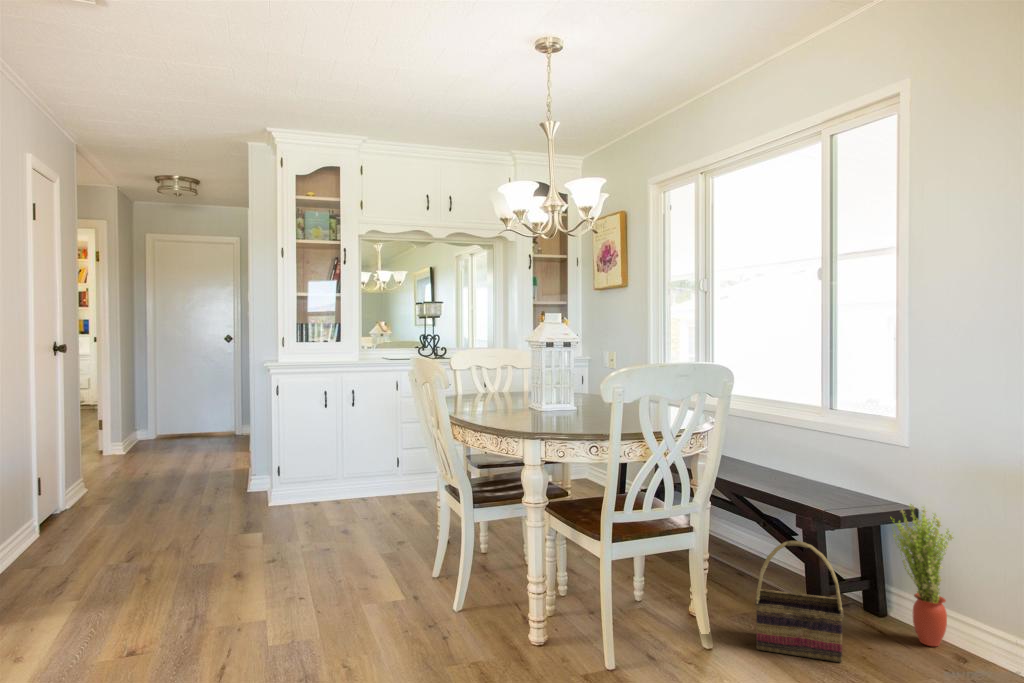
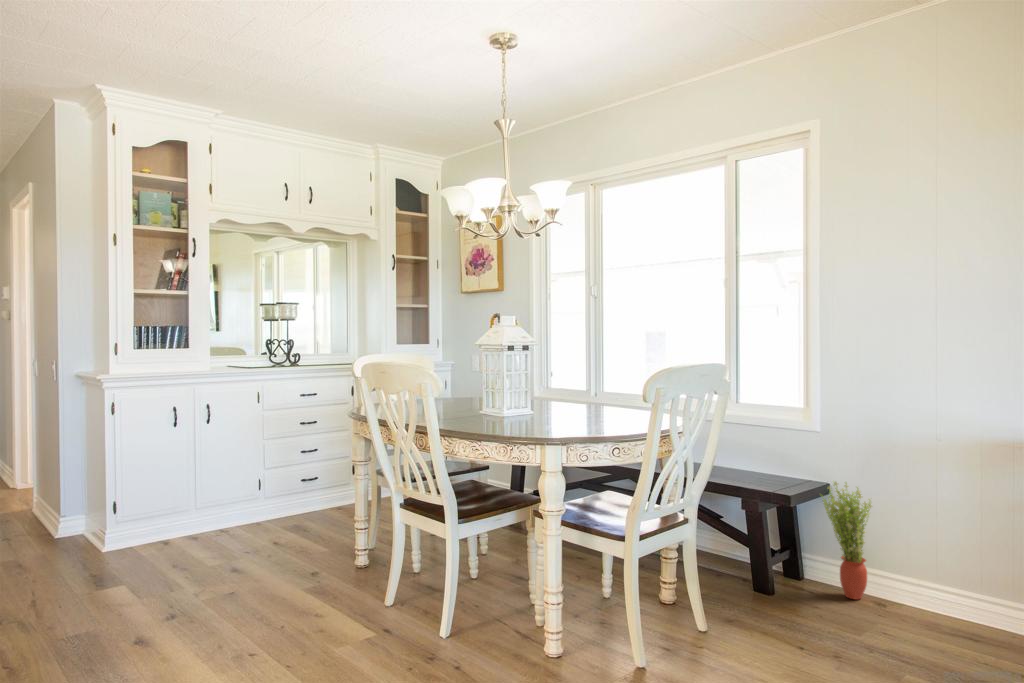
basket: present [755,541,844,662] -> none [727,522,812,625]

